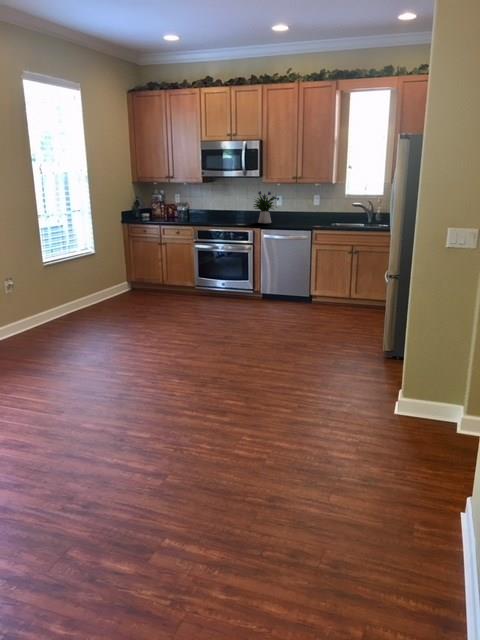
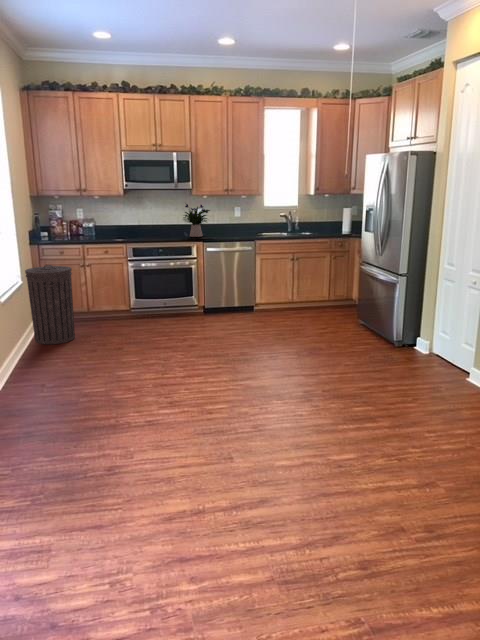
trash can: none [95,239,133,305] -> present [25,265,75,344]

